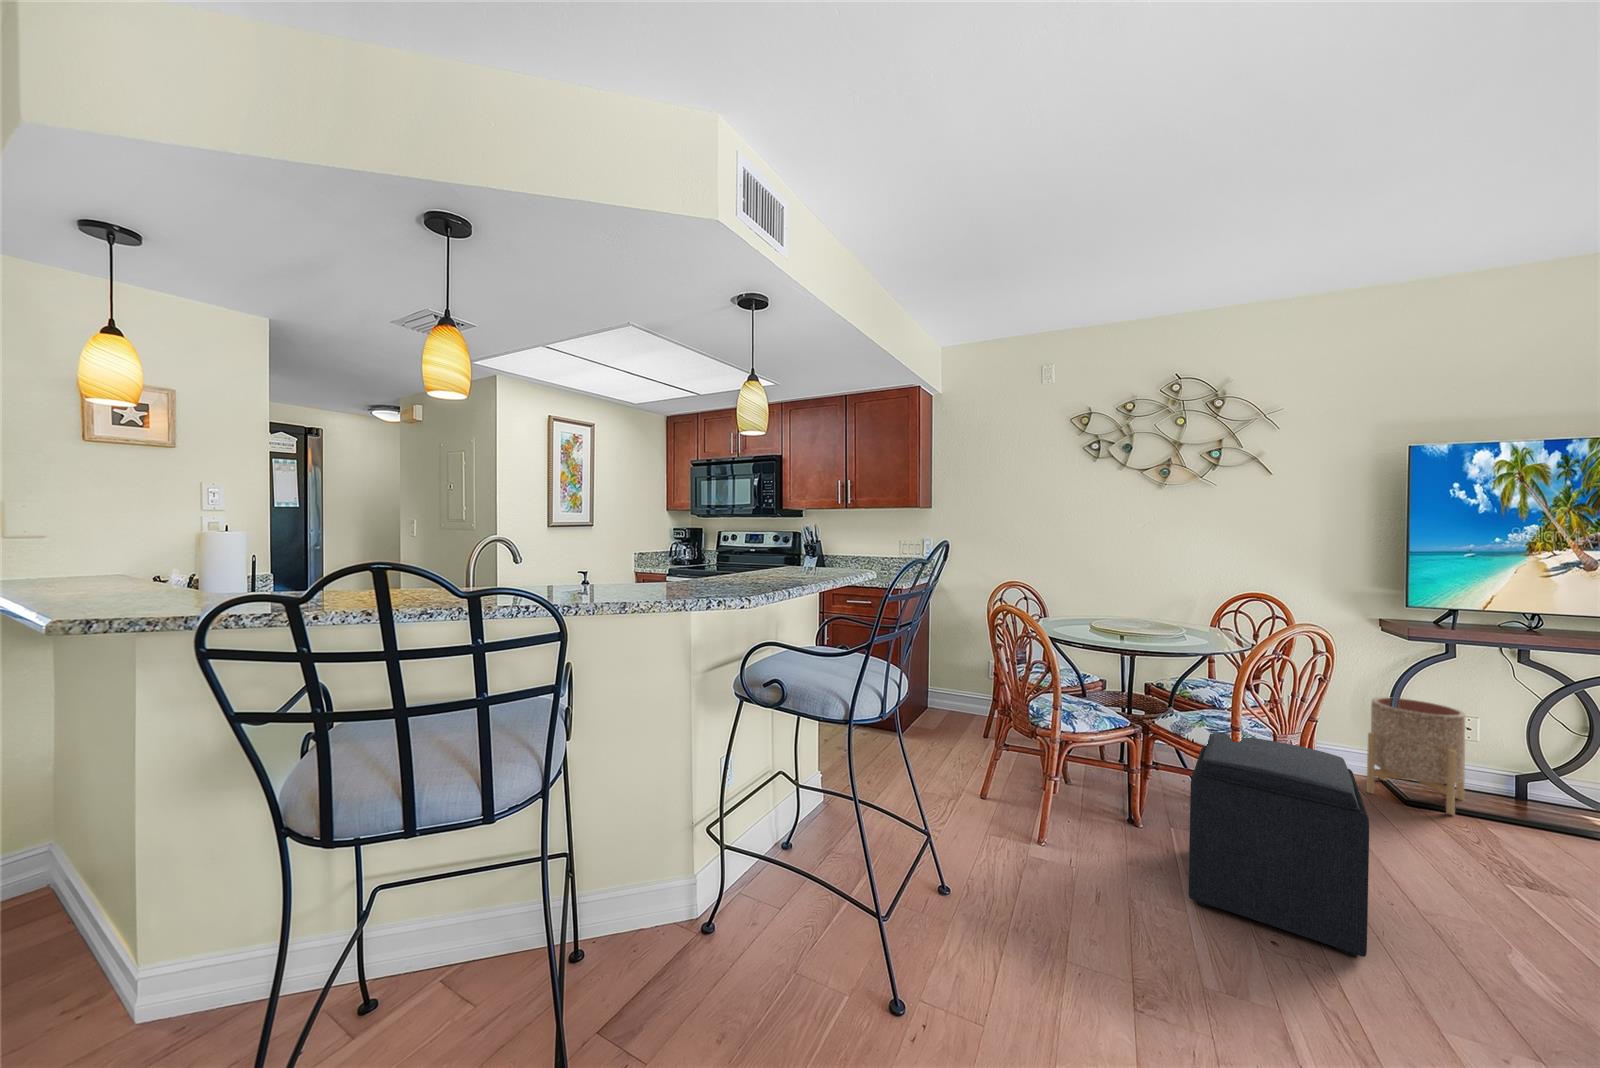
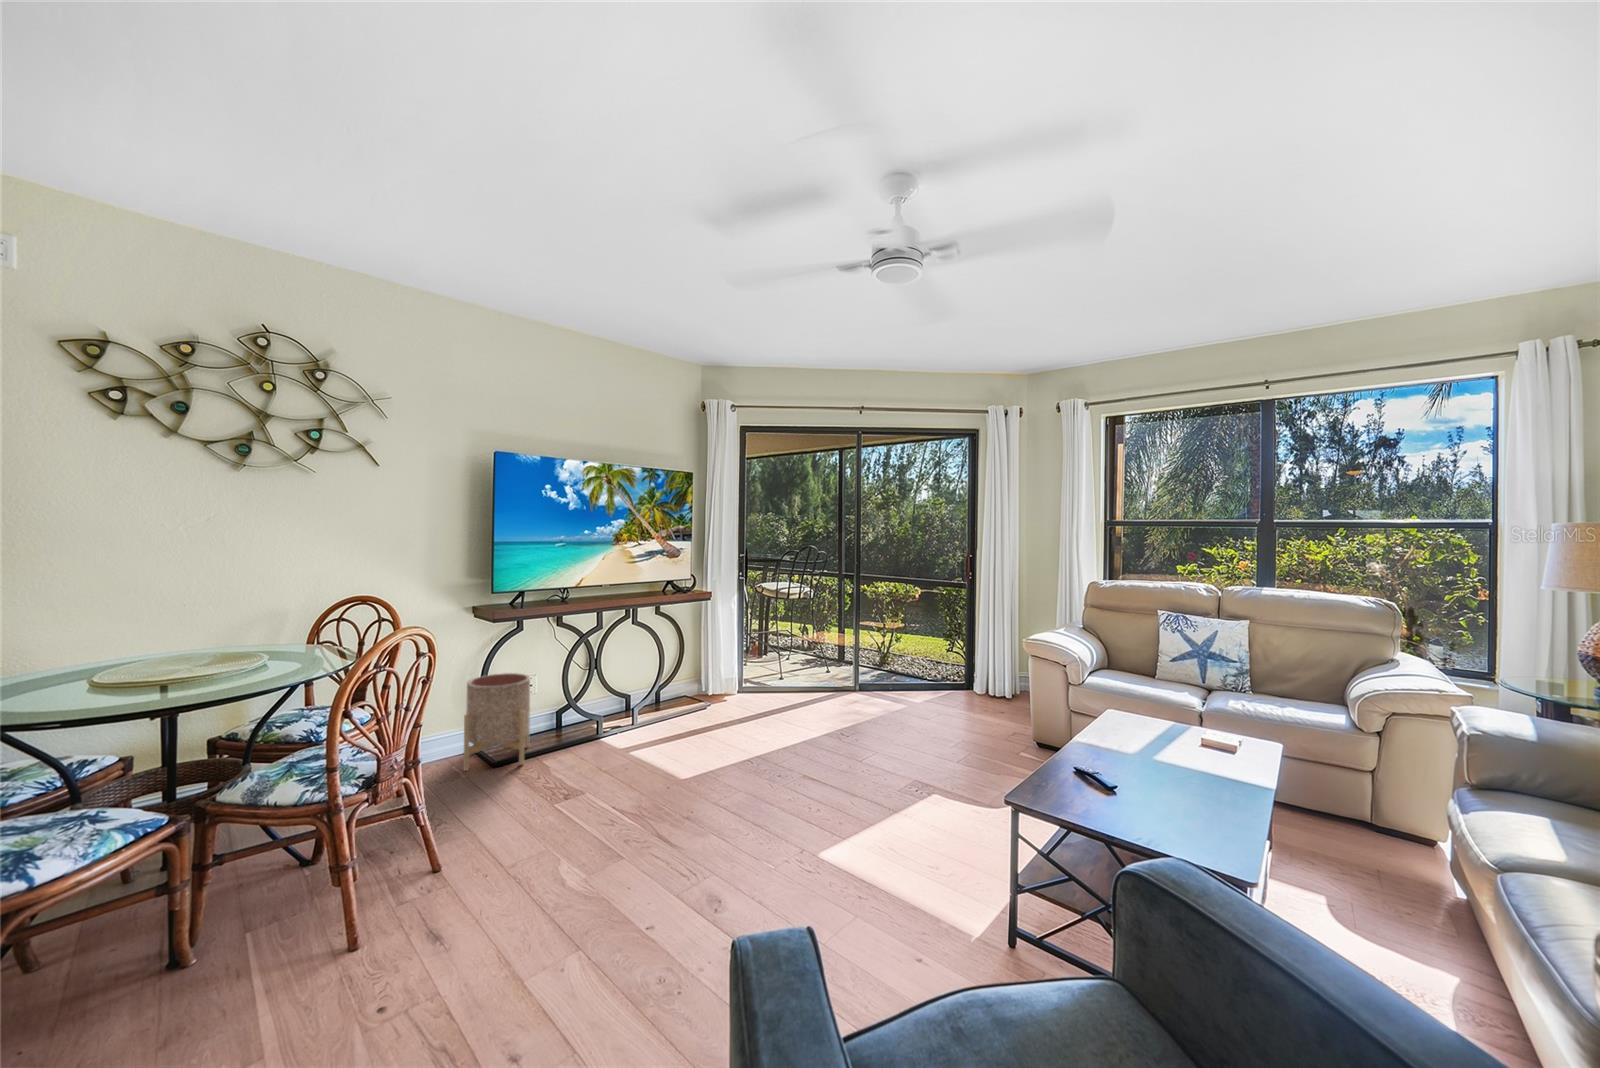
ottoman: present [1189,733,1369,957] -> none [266,759,467,1027]

